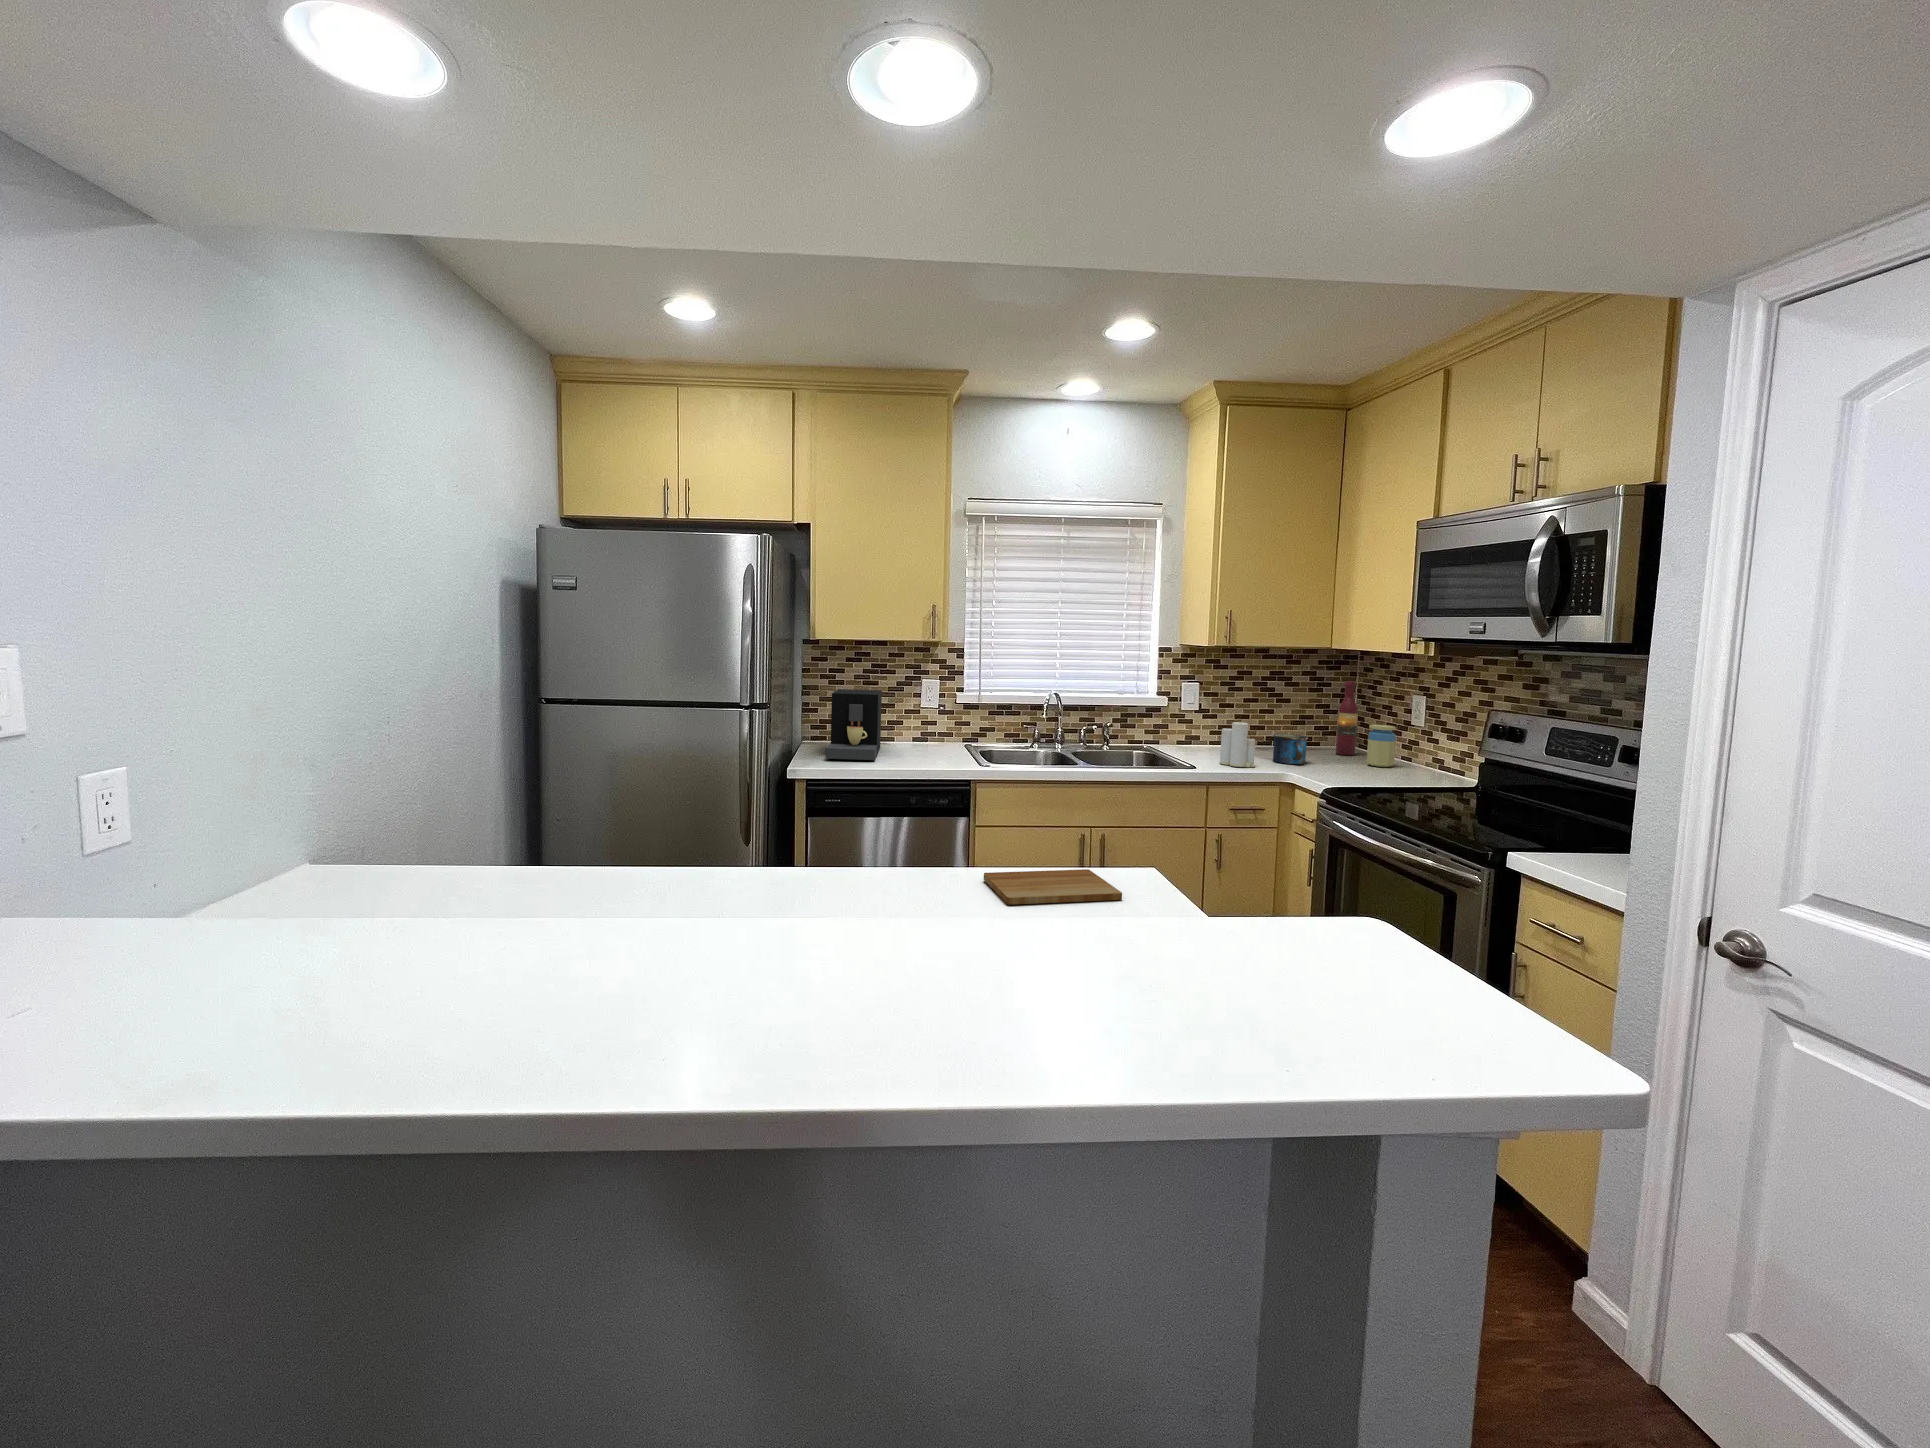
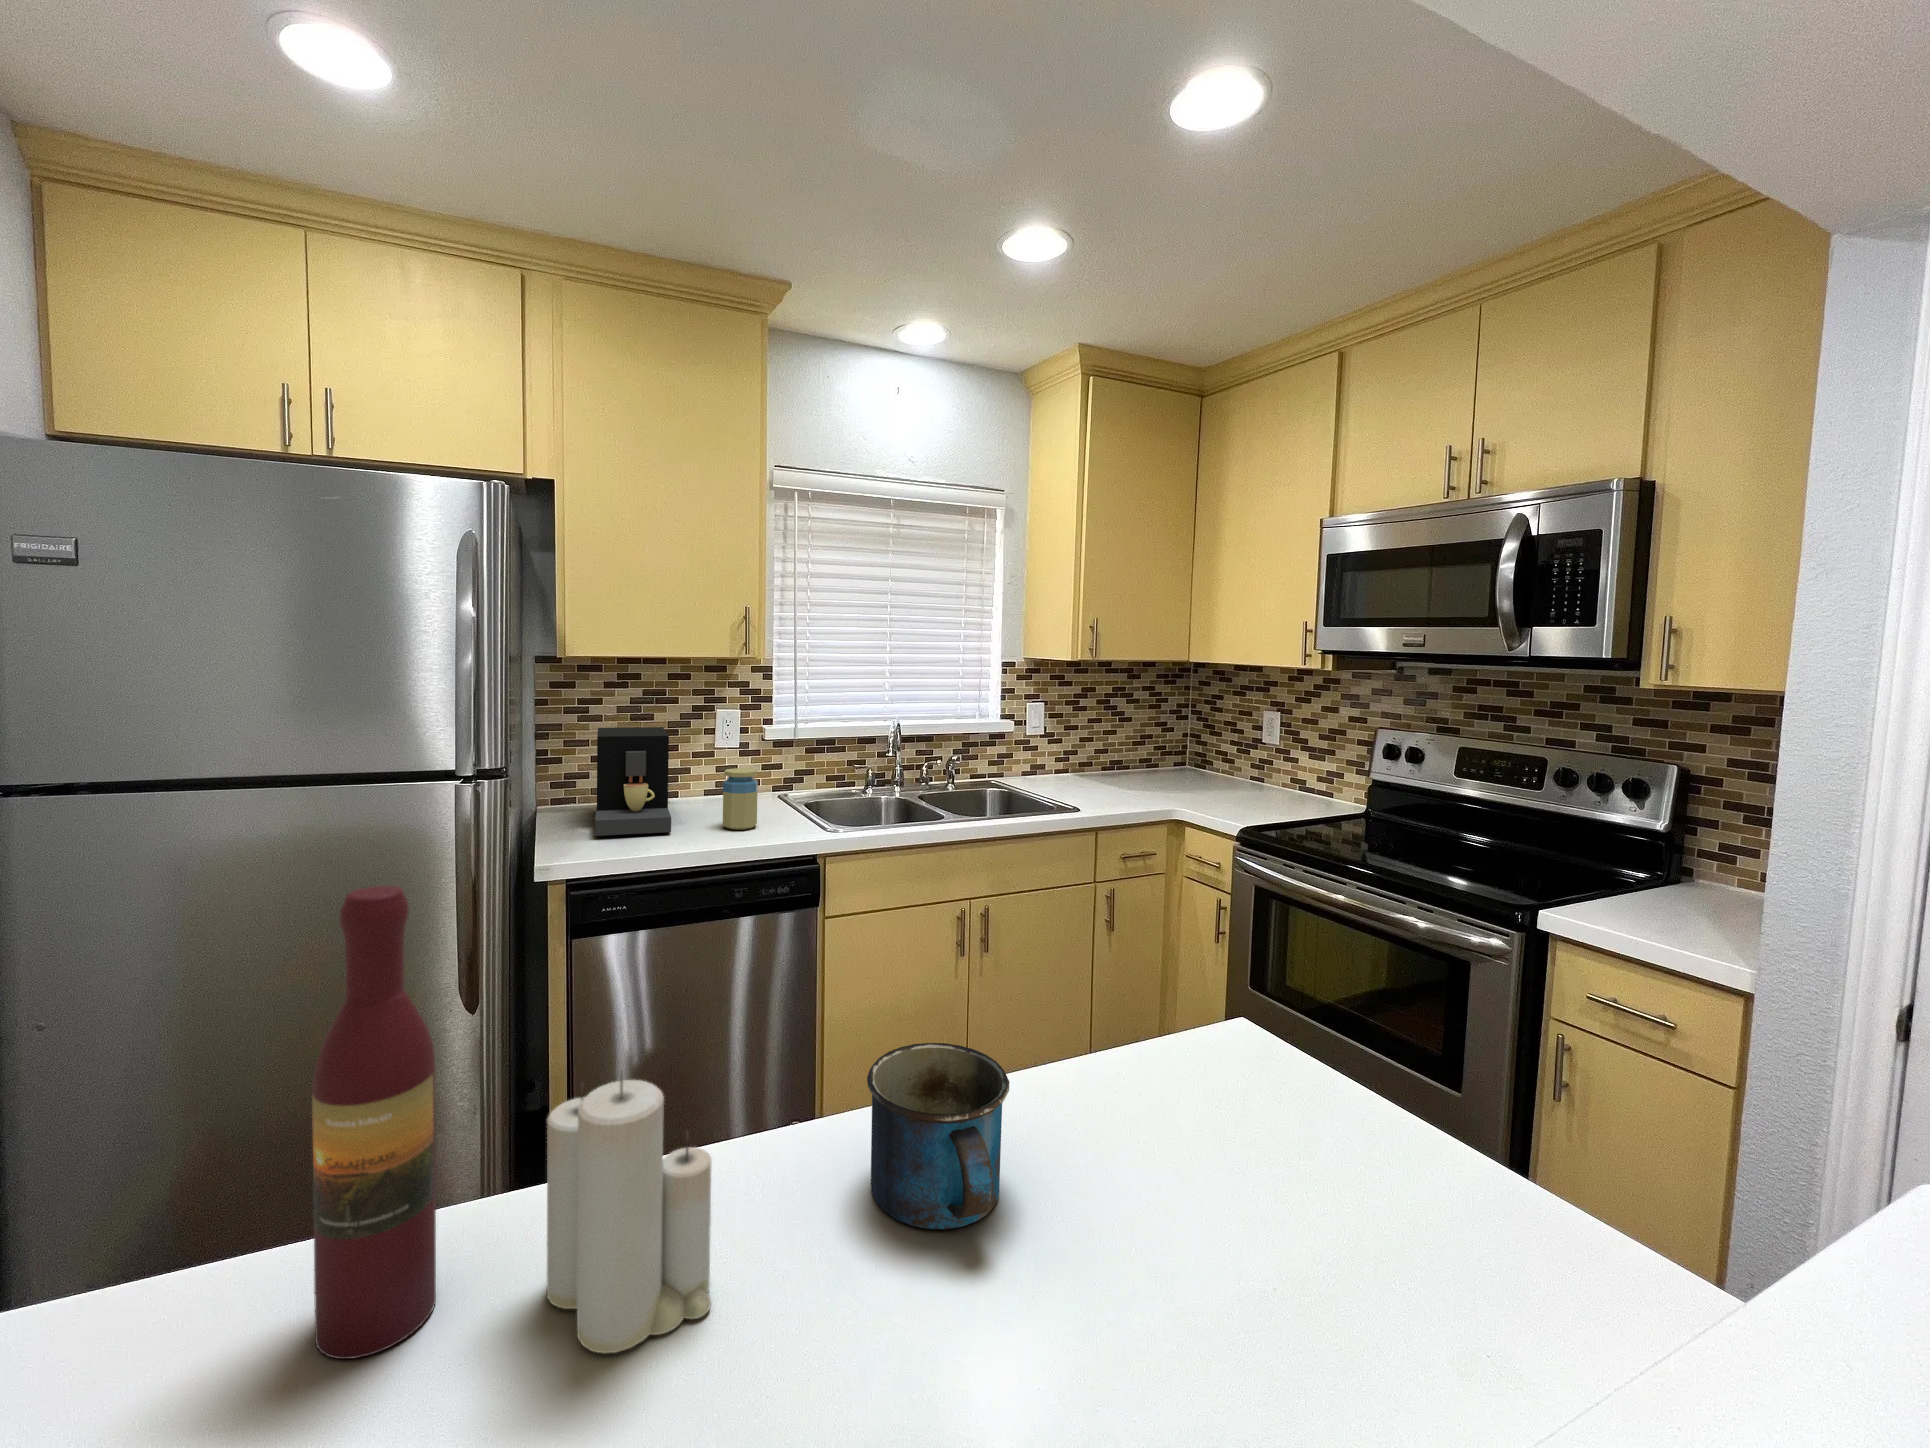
wine bottle: present [1336,681,1358,756] -> present [312,886,436,1359]
candle: present [1220,722,1255,767] -> present [547,1071,711,1353]
jar: present [1367,725,1396,767] -> present [723,768,758,830]
mug: present [1273,734,1308,764] -> present [867,1043,1009,1229]
cutting board: present [984,869,1122,905] -> none [1093,1056,1349,1200]

